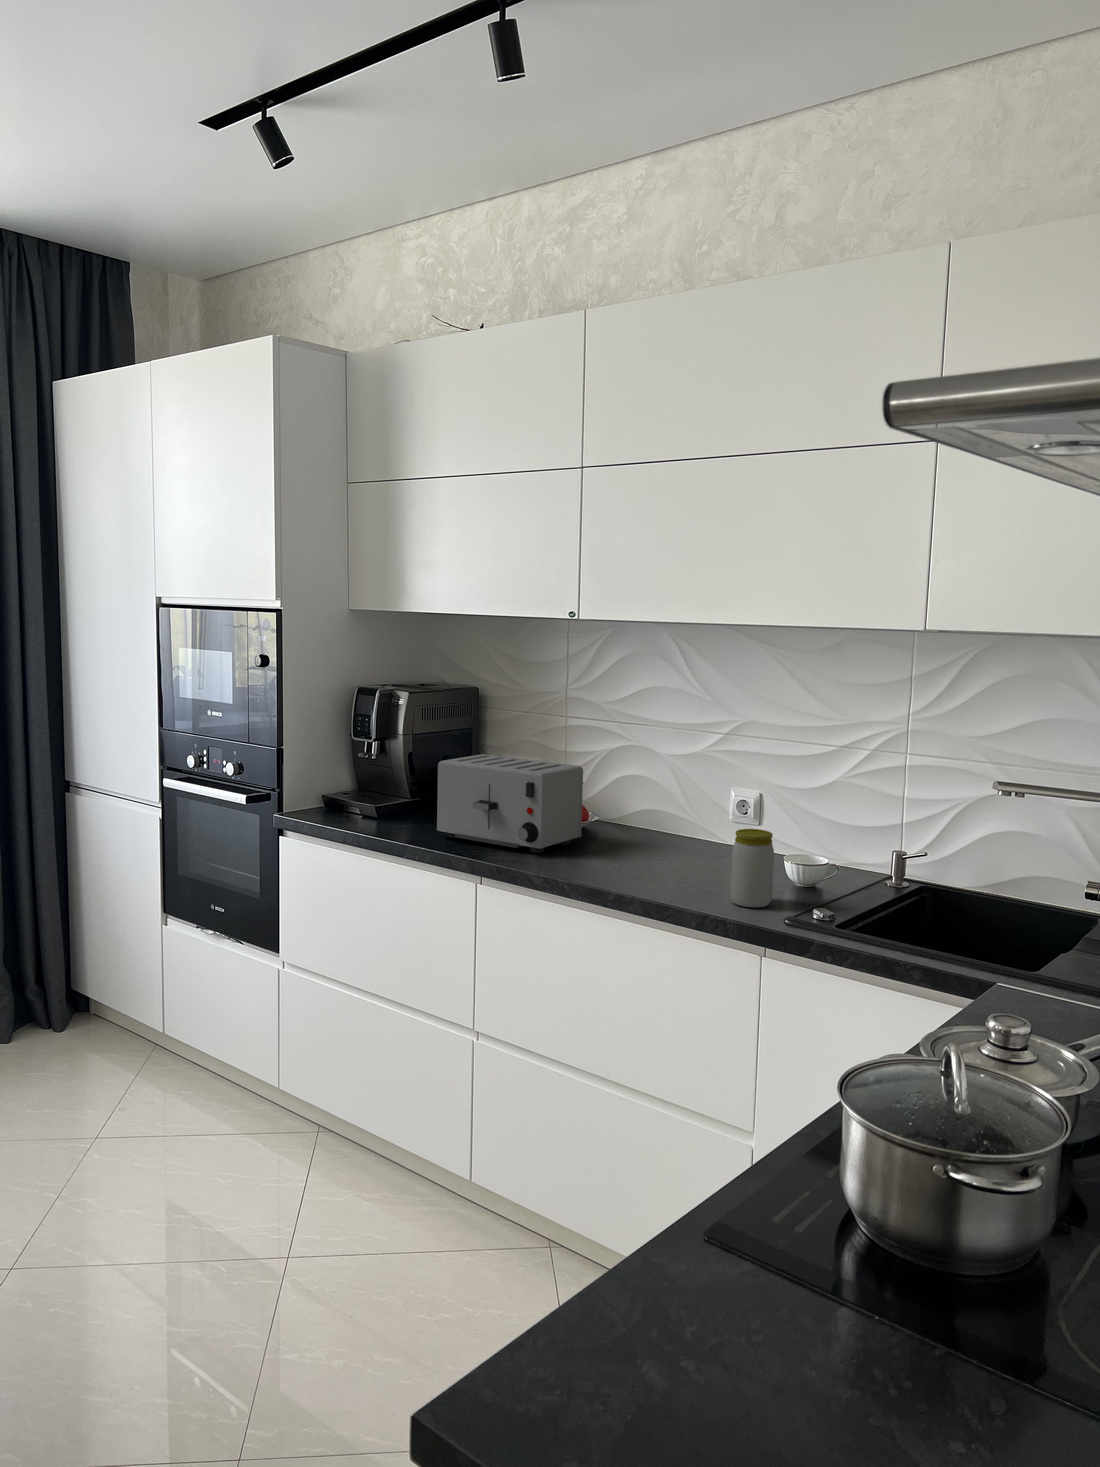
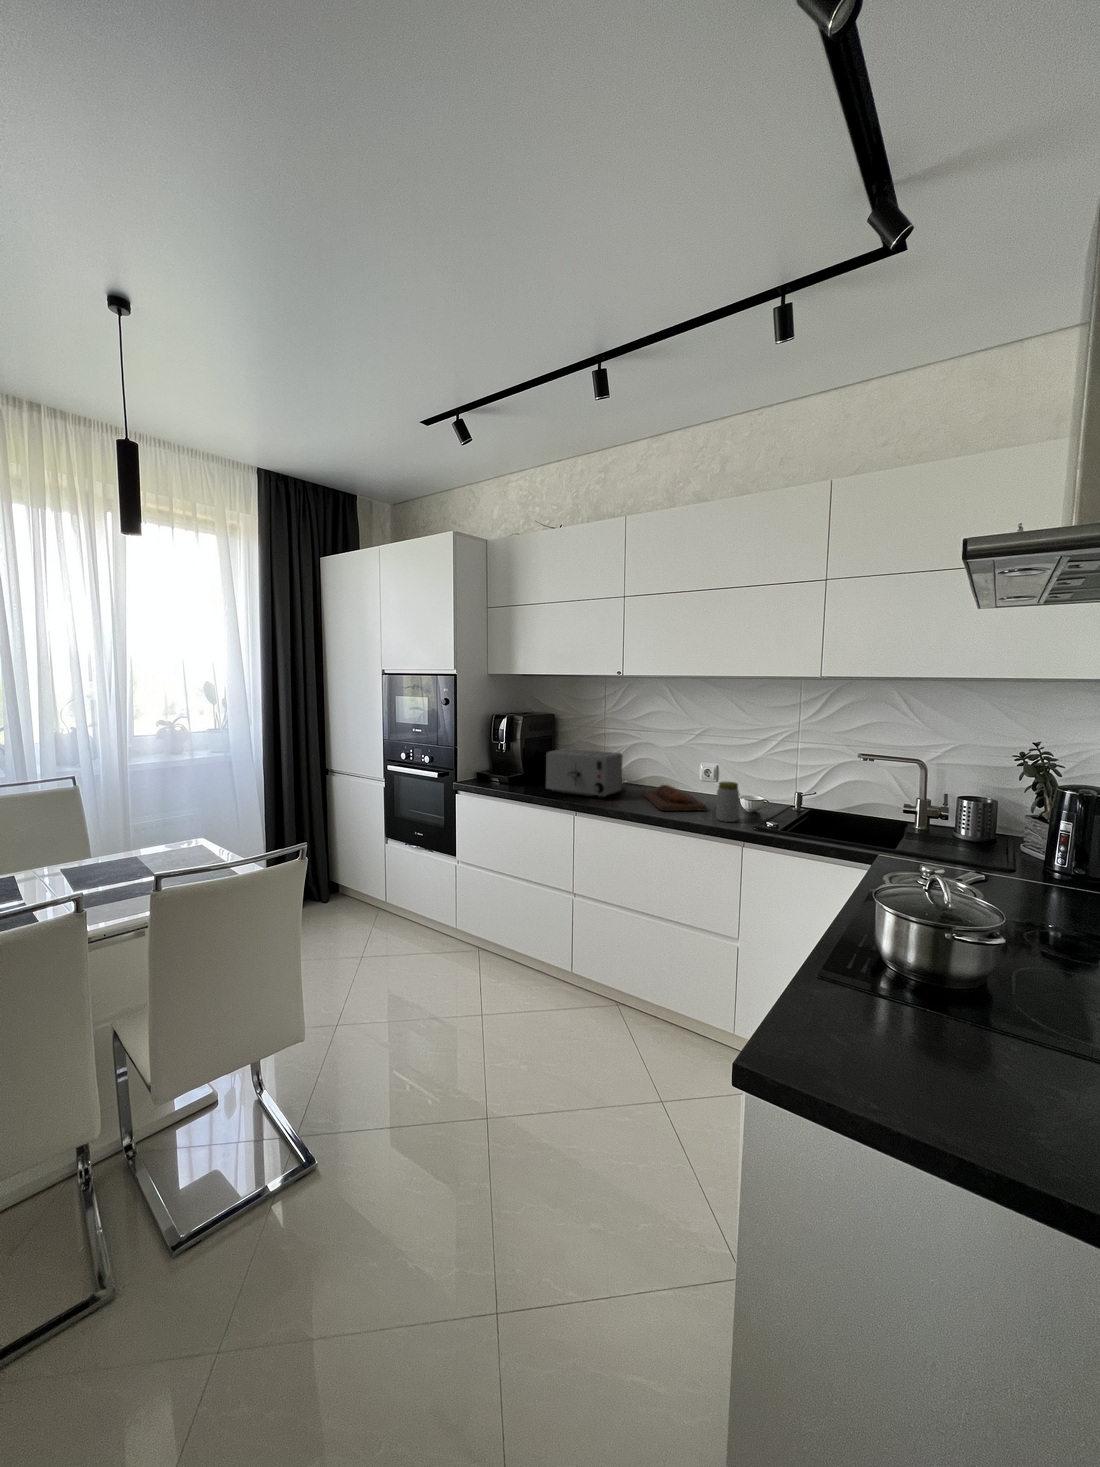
bread loaf: none [619,829,722,882] -> present [643,785,706,811]

